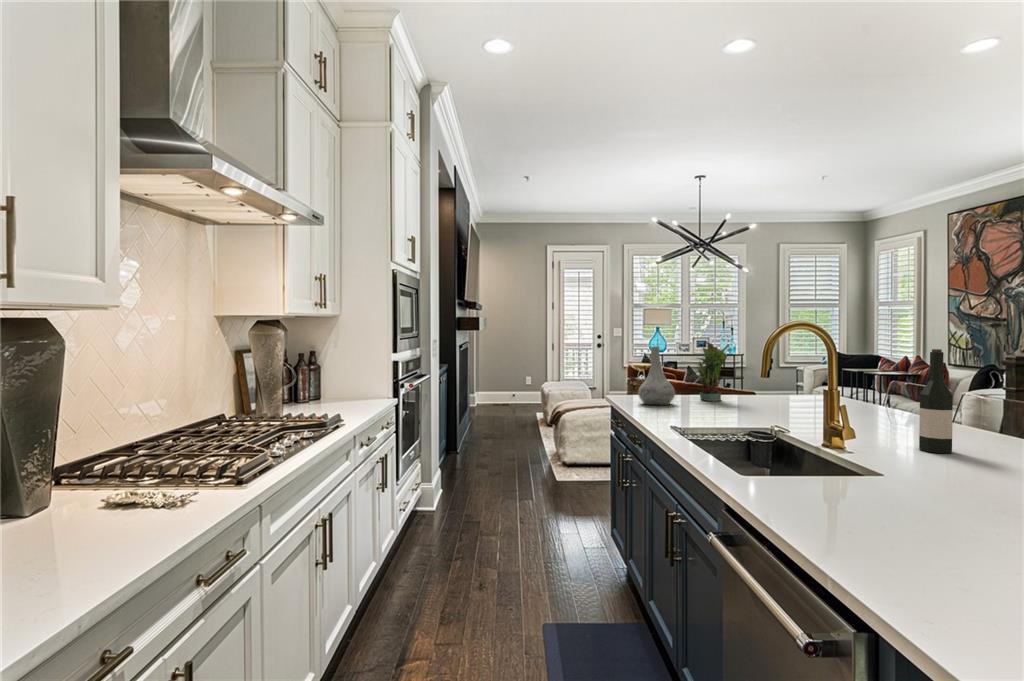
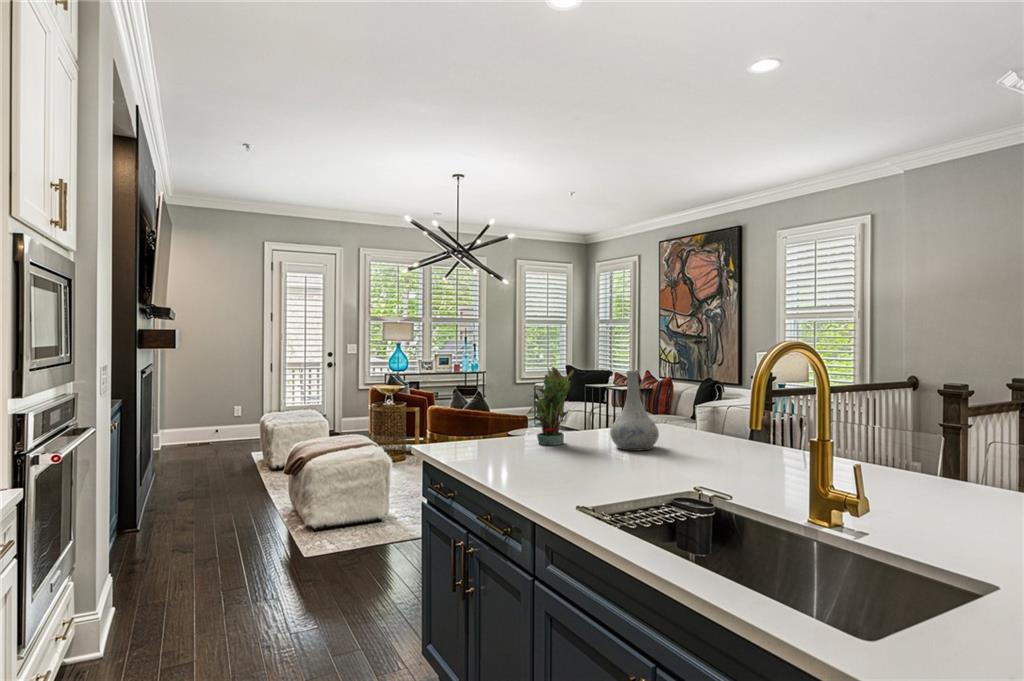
vase: present [638,346,675,405] -> present [610,371,659,451]
wine bottle: present [919,349,953,453] -> none [905,380,950,519]

